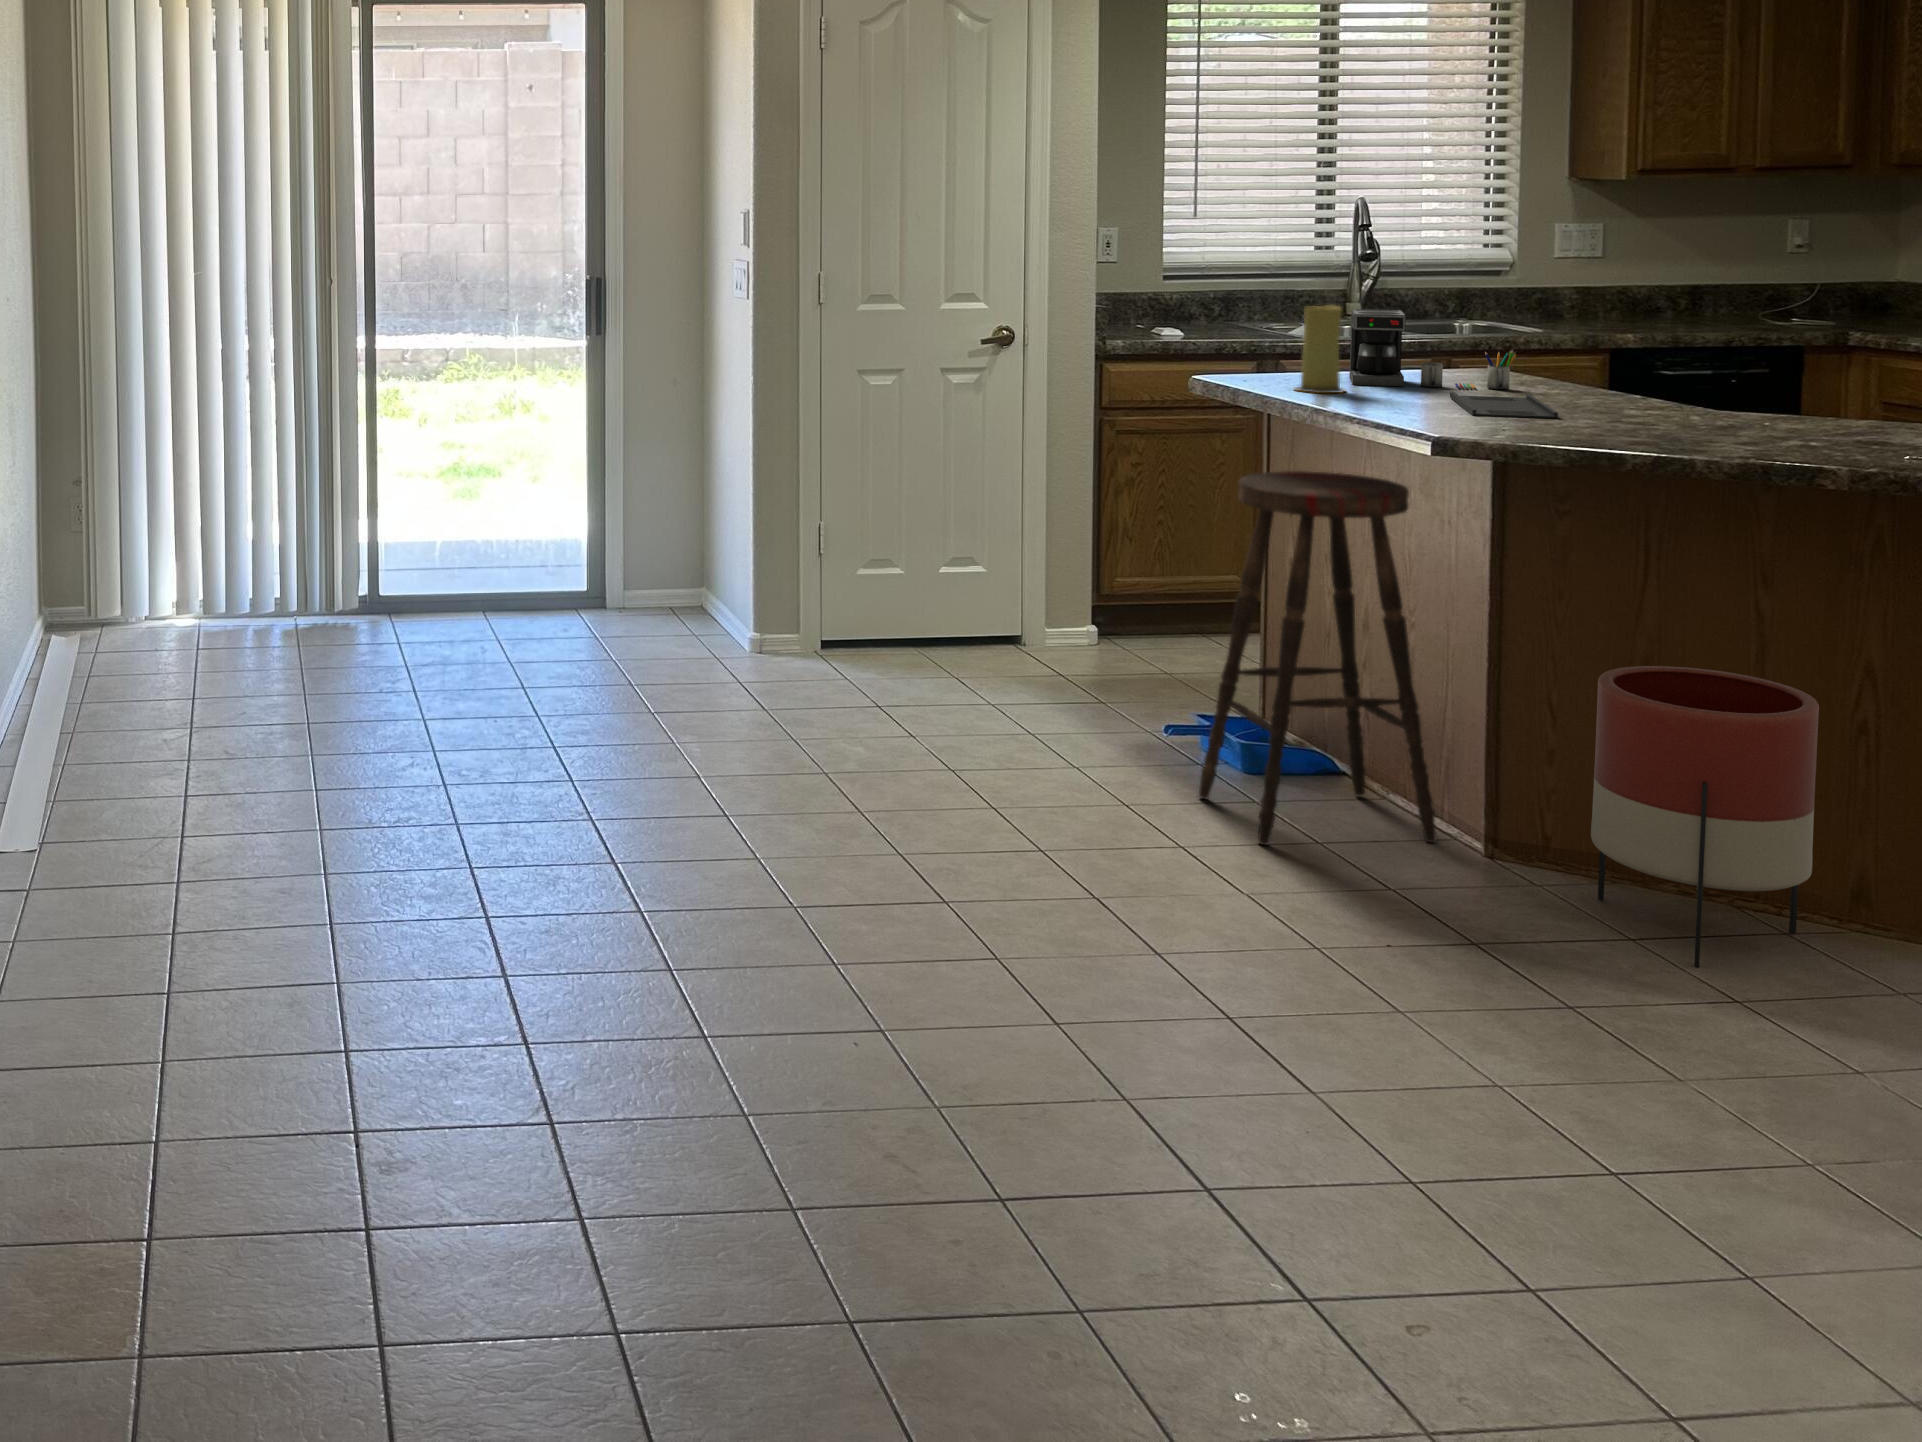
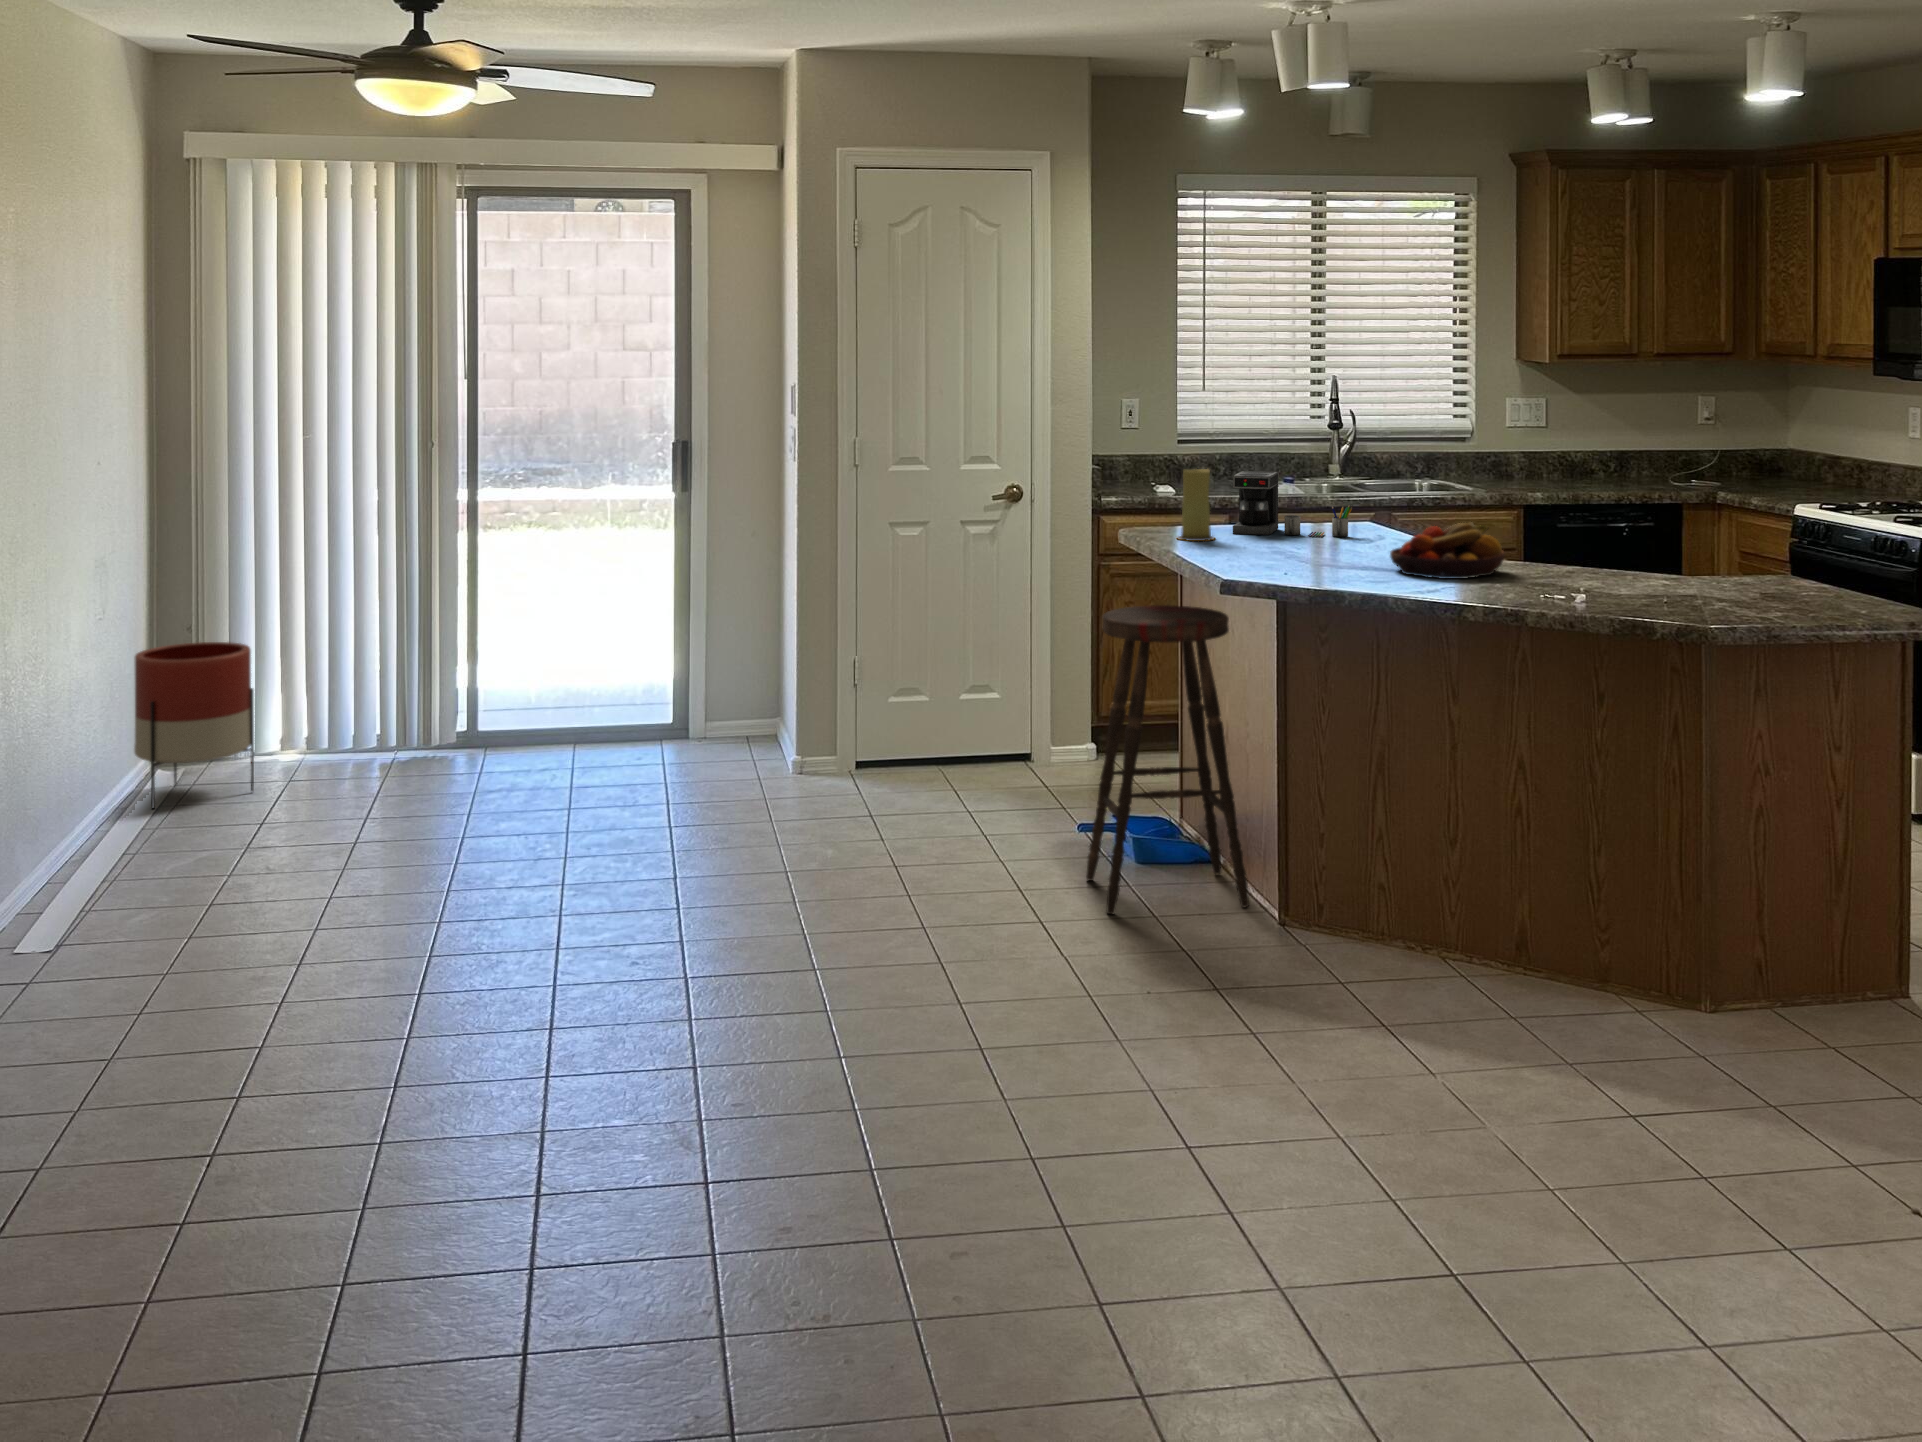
fruit bowl: none [1660,372,1836,444] -> present [1390,523,1505,579]
tray: present [1450,392,1558,418] -> none [1273,539,1342,560]
planter: present [1591,666,1819,967] -> present [134,642,254,809]

